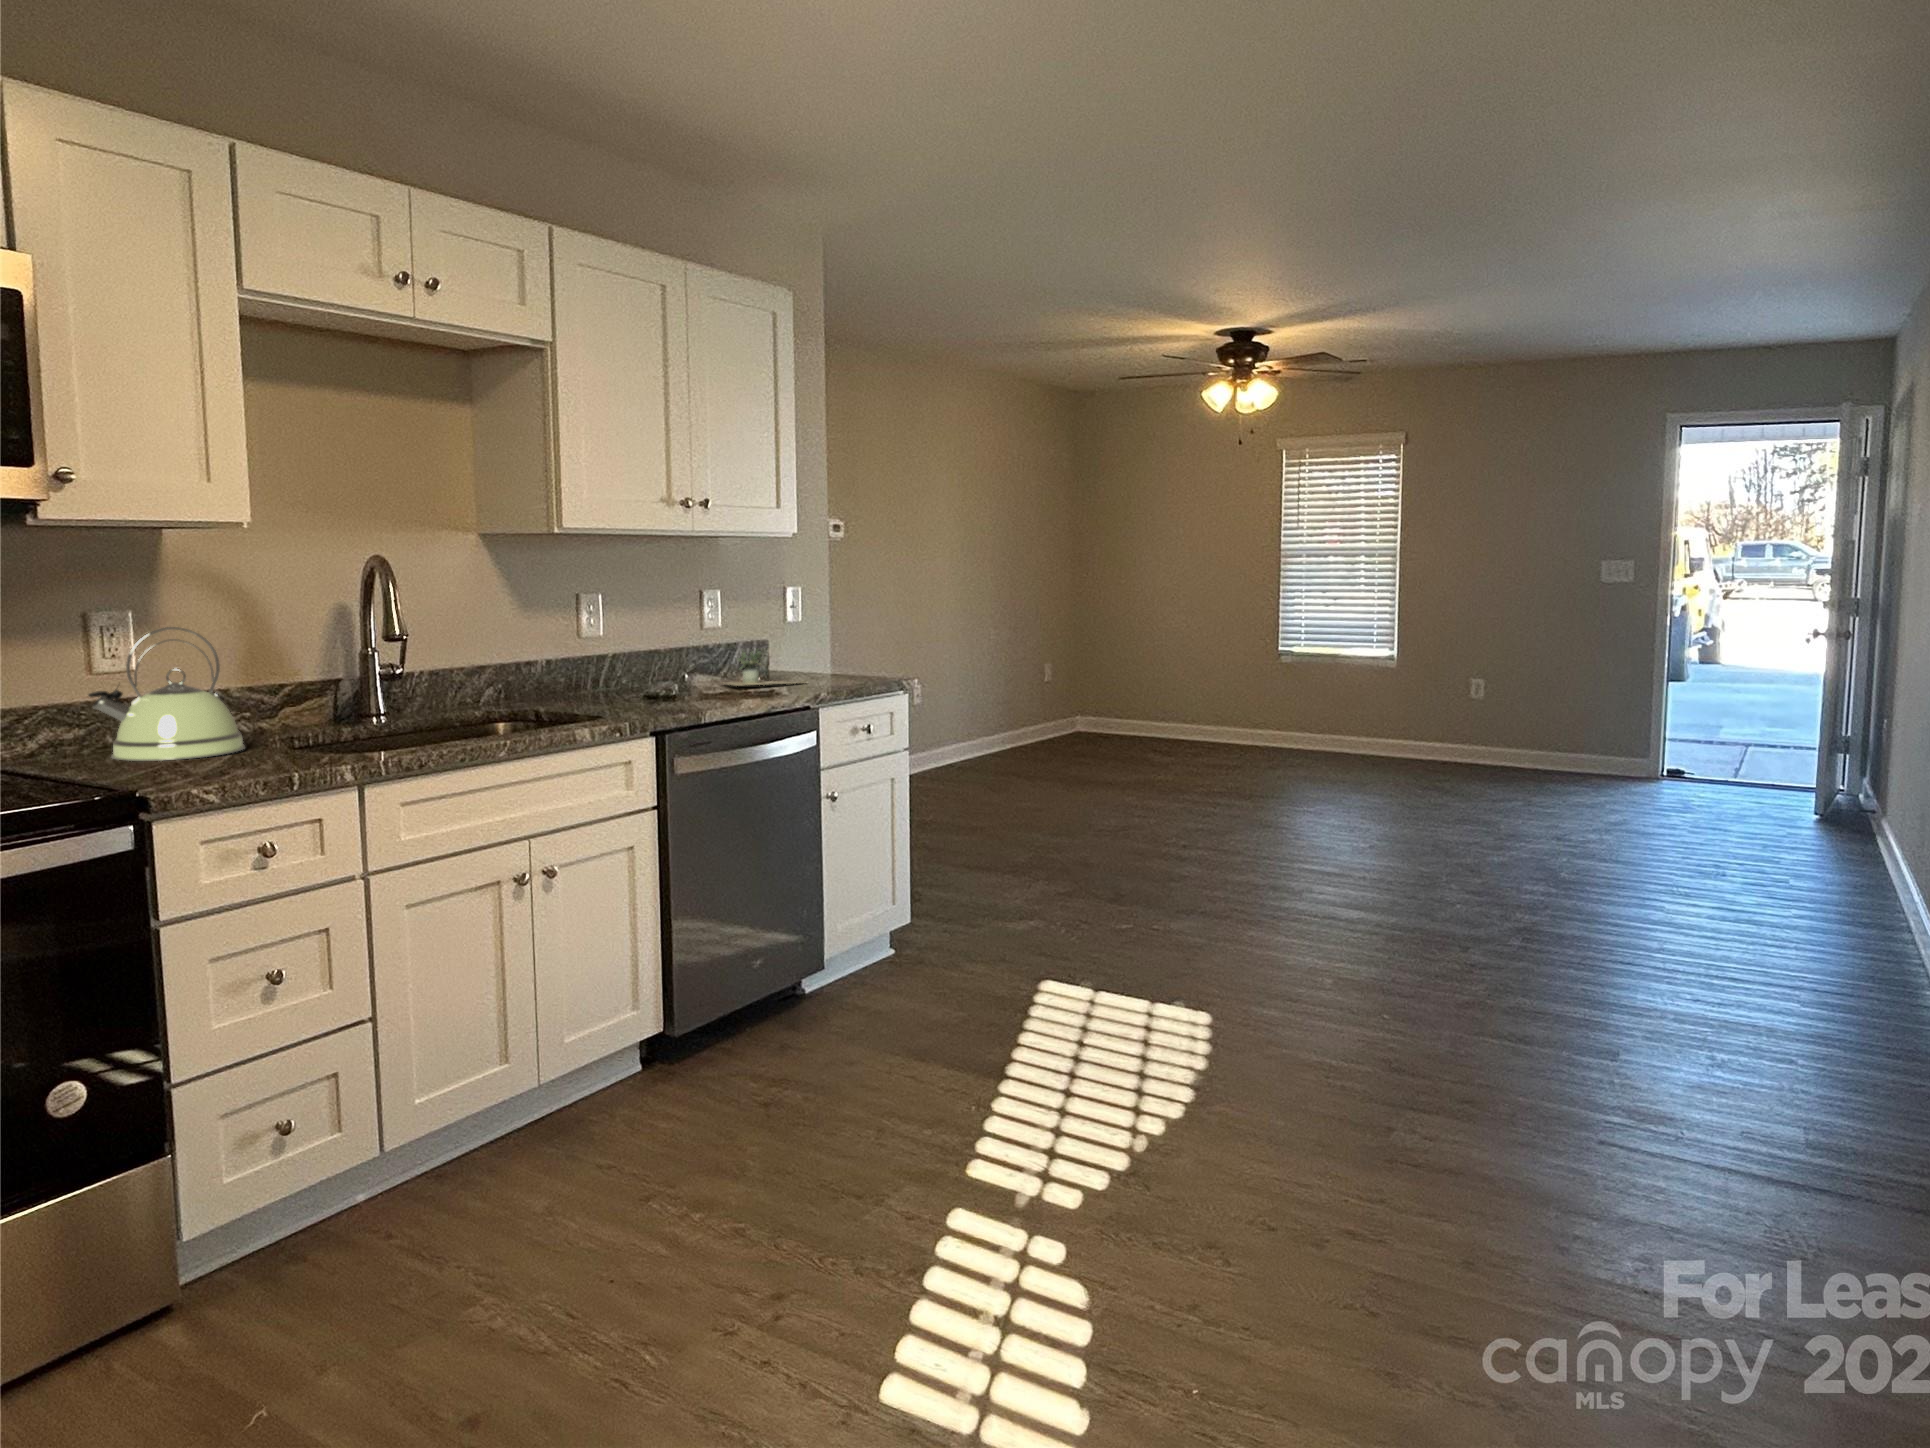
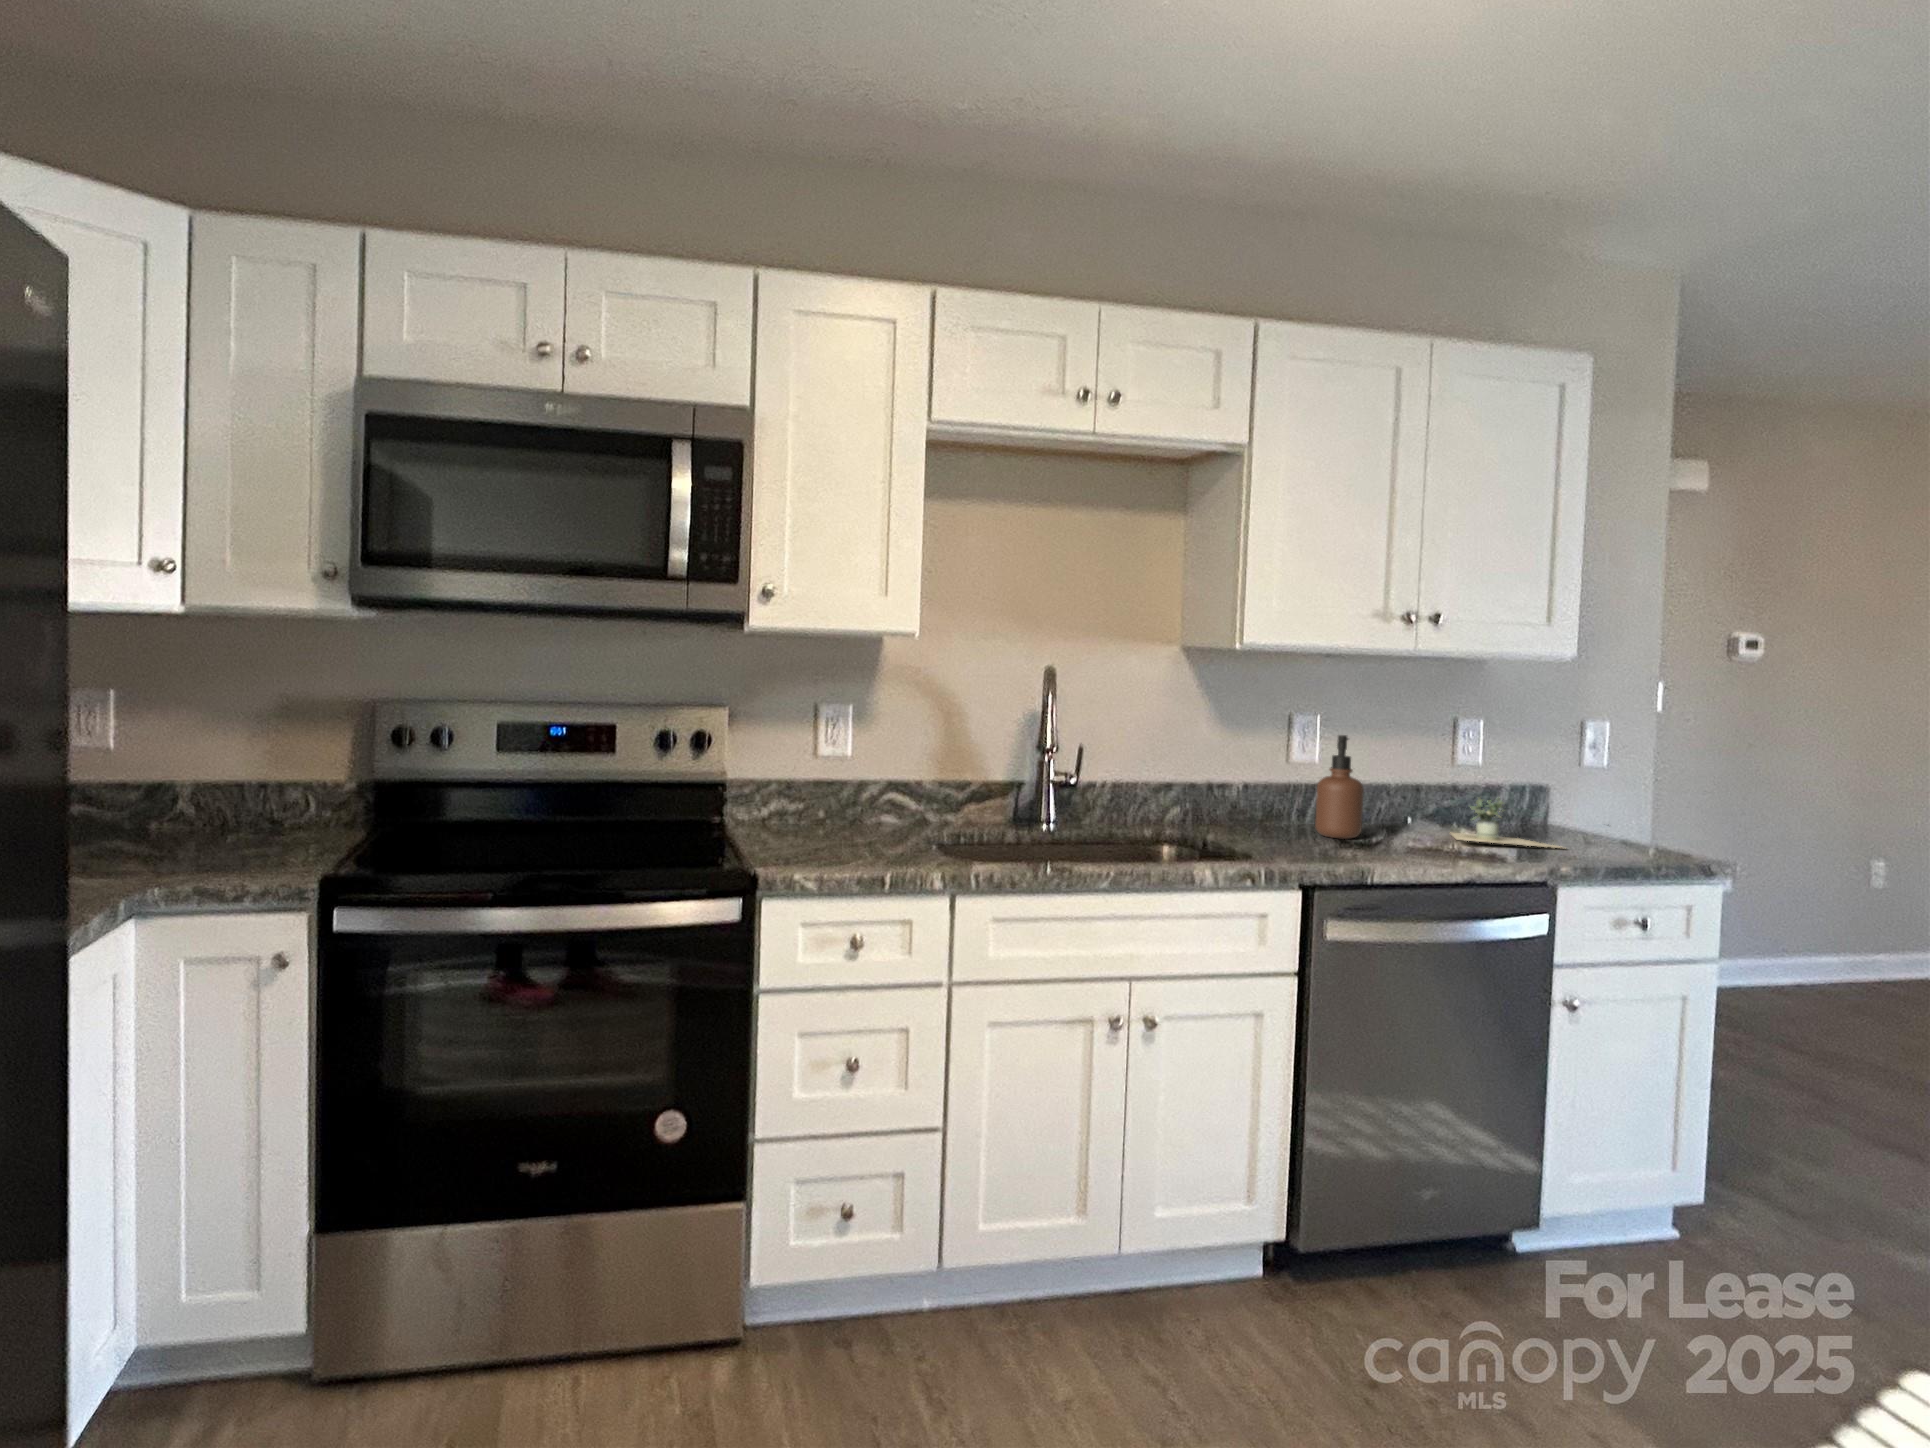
soap dispenser: none [619,608,660,697] -> present [1315,735,1364,839]
kettle: present [88,627,245,761] -> none [793,724,902,844]

